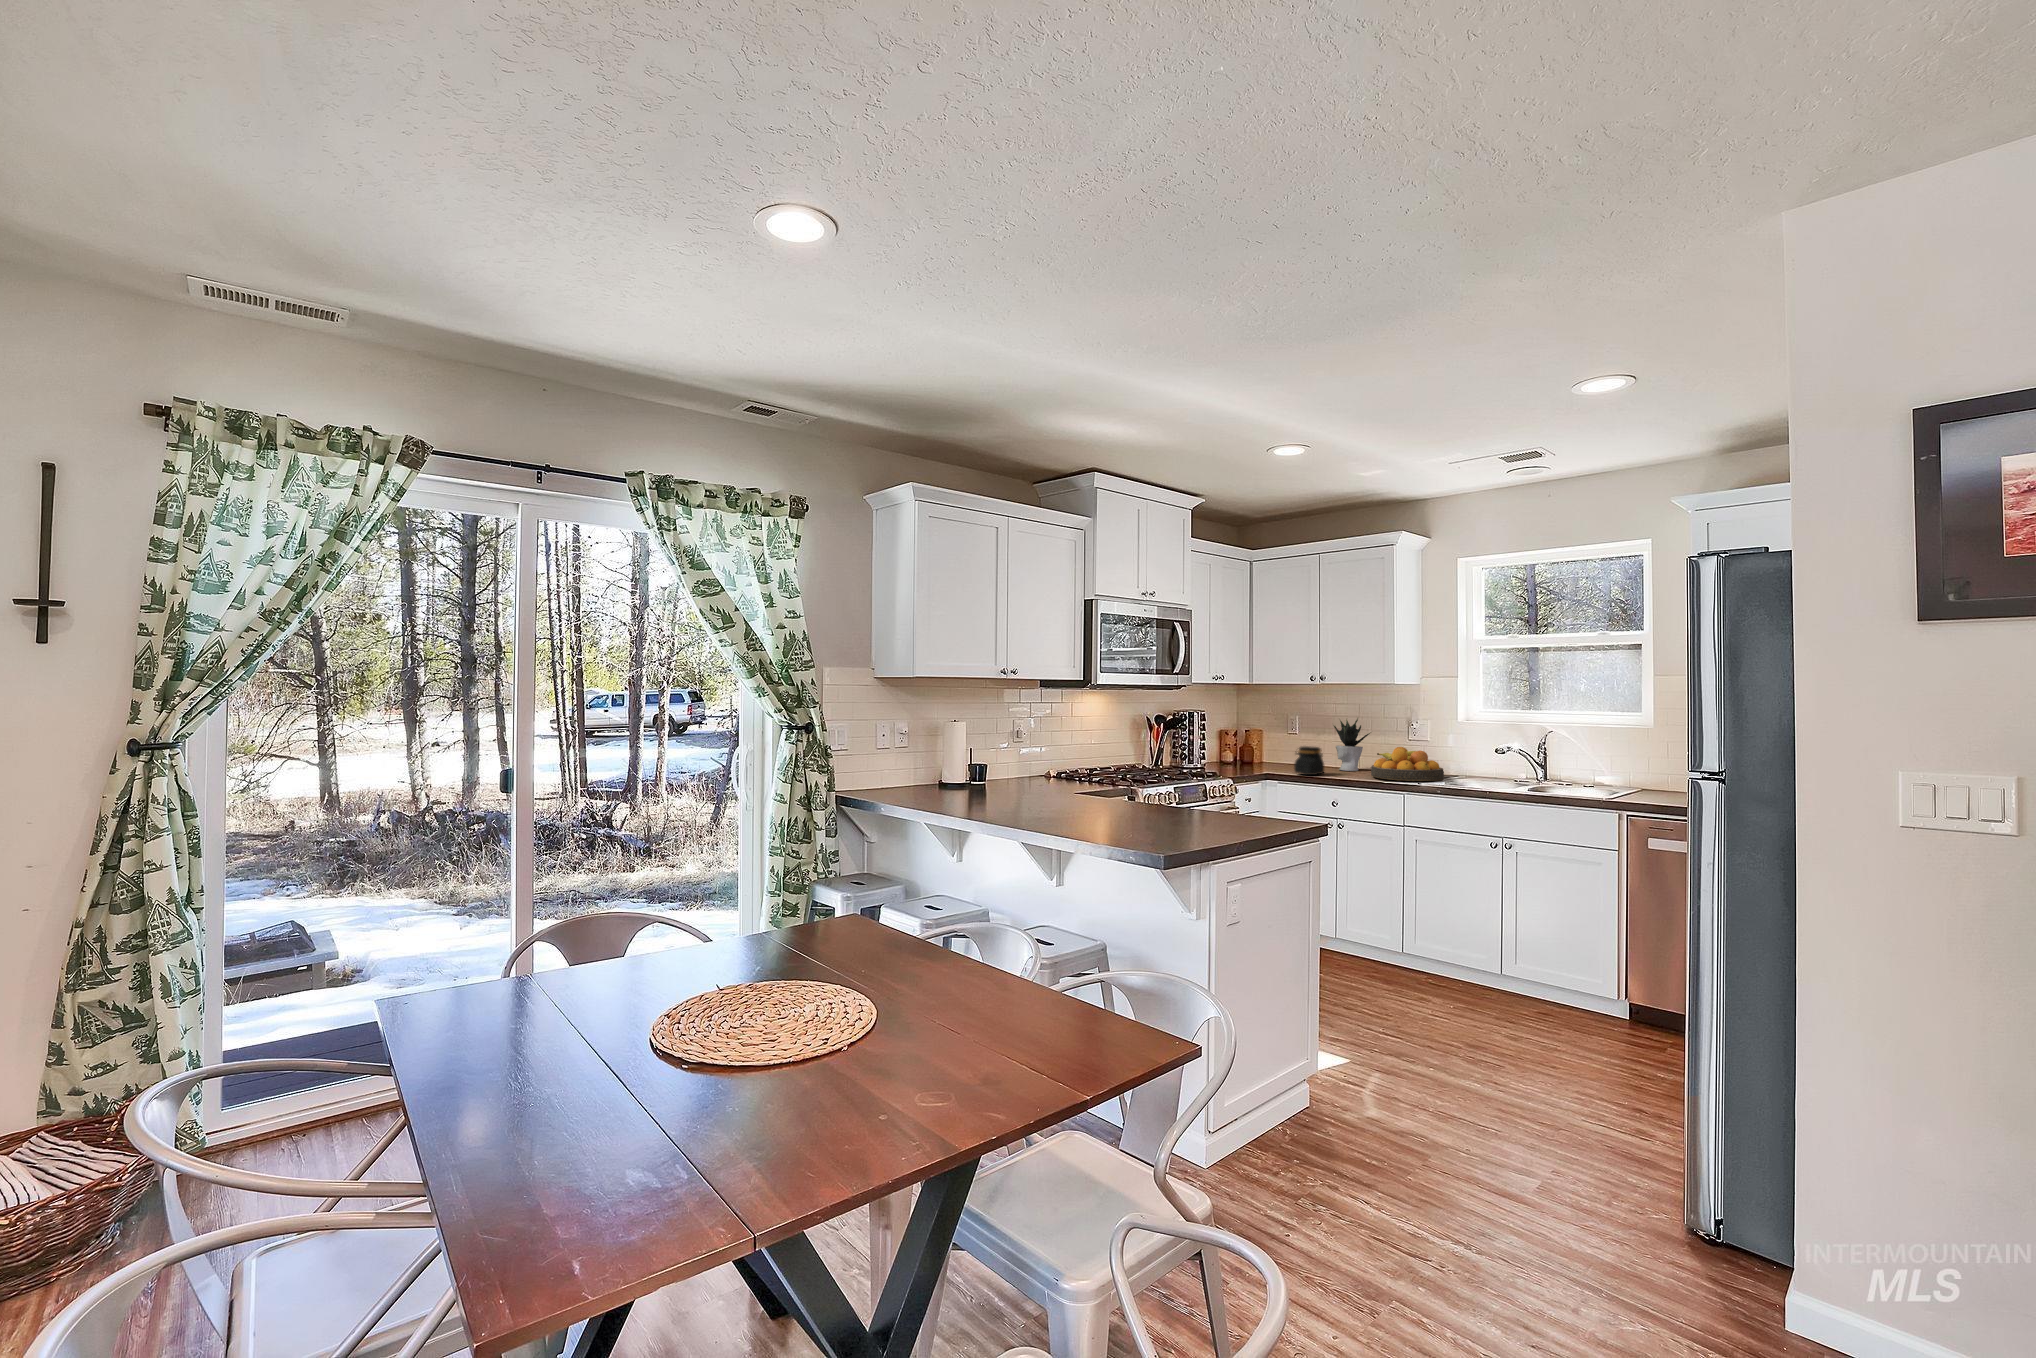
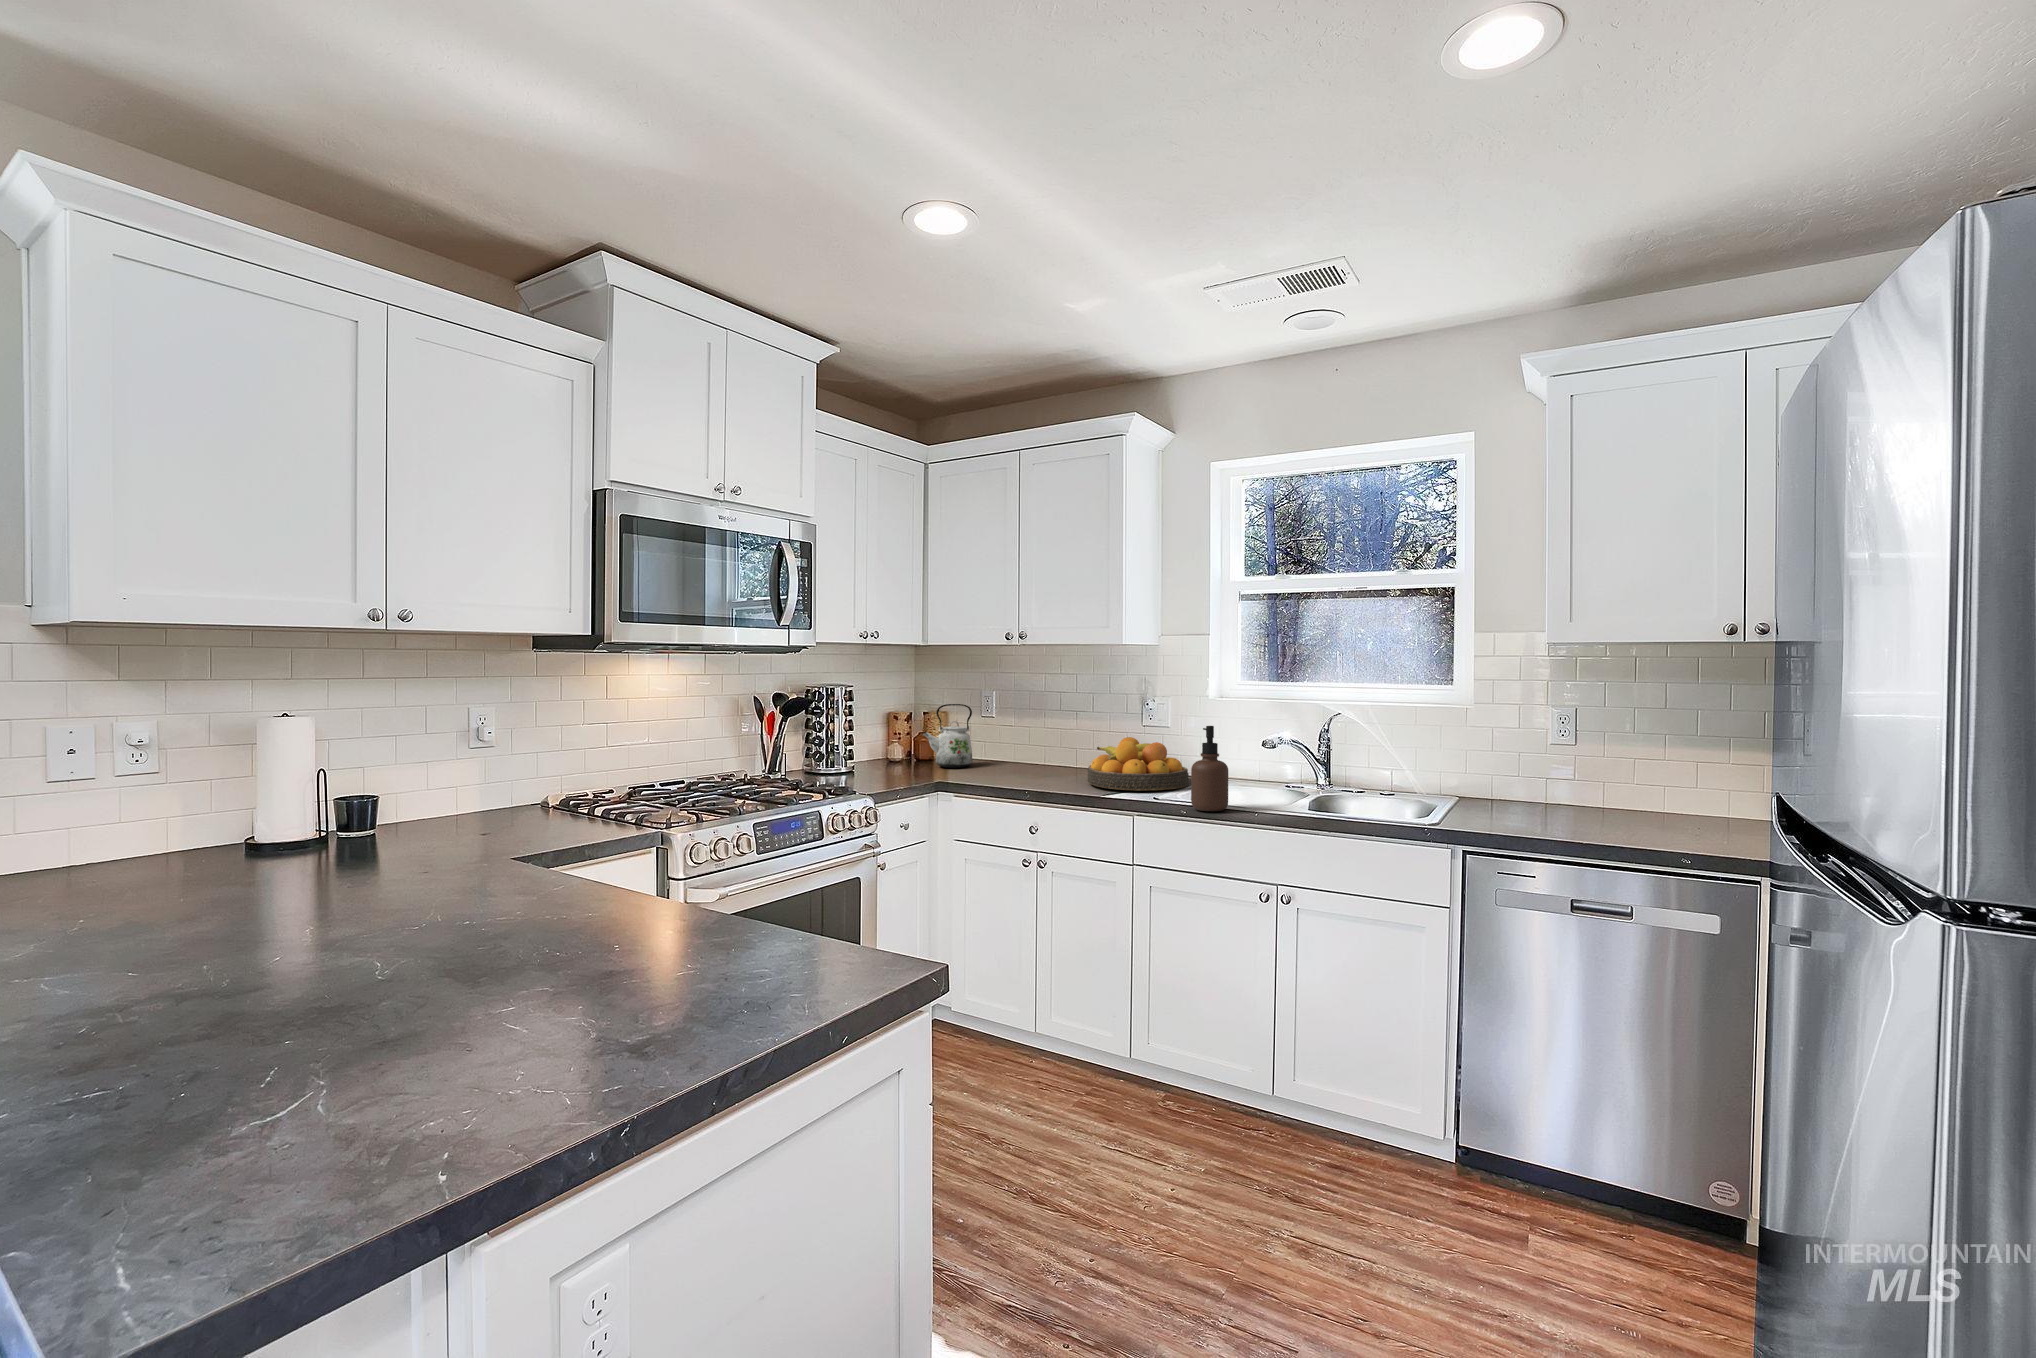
potted plant: present [1334,718,1370,771] -> none [1037,692,1093,772]
kettle: none [1250,724,1285,767] -> present [922,704,973,768]
soap dispenser: none [1446,737,1472,792] -> present [1191,726,1228,811]
jar: present [1294,746,1324,775] -> none [979,739,1022,783]

